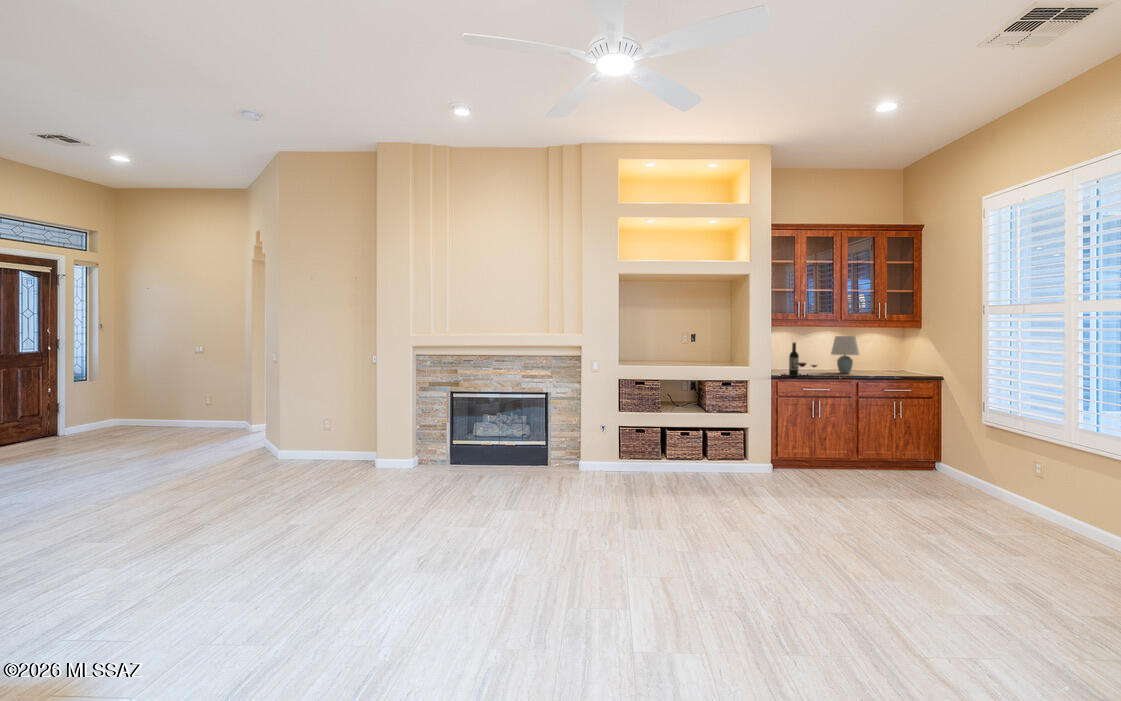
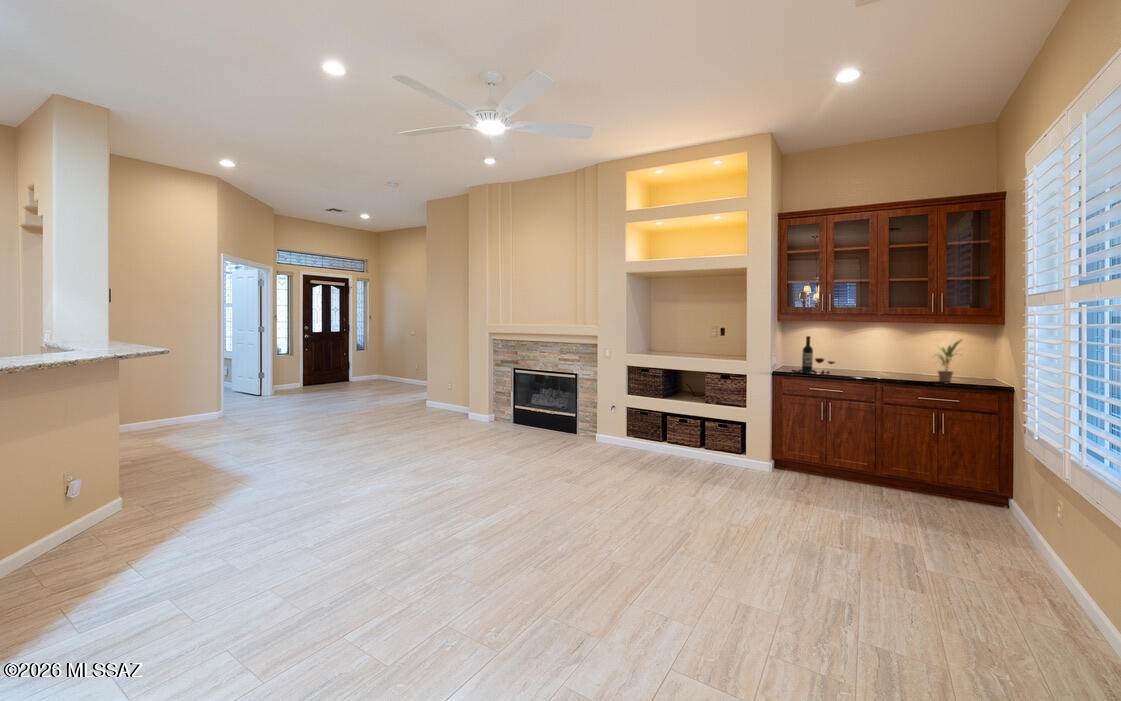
table lamp: present [831,336,859,373] -> none [884,329,920,374]
potted plant: none [880,343,912,378] -> present [935,339,961,382]

